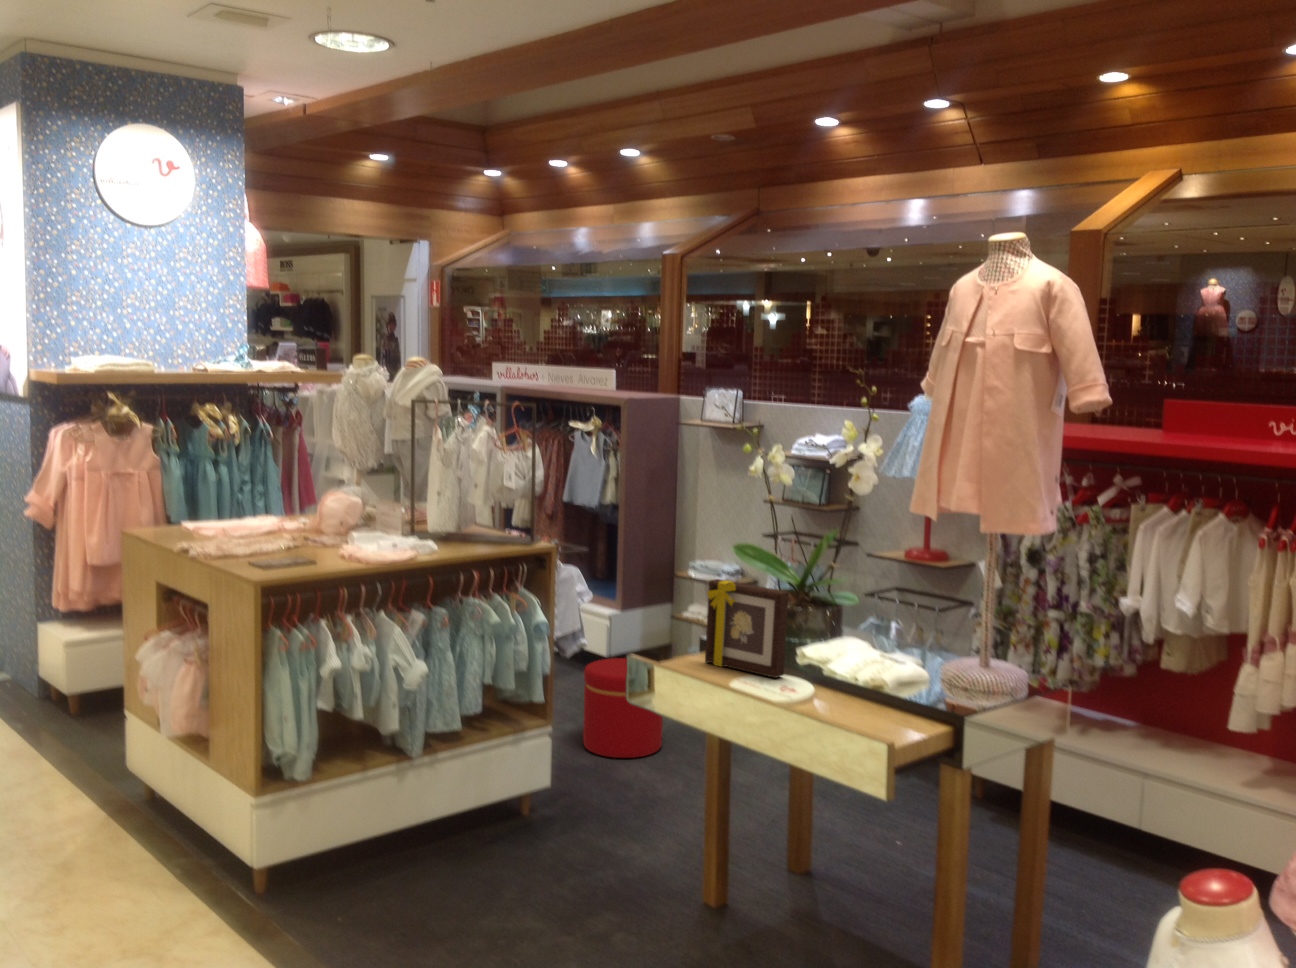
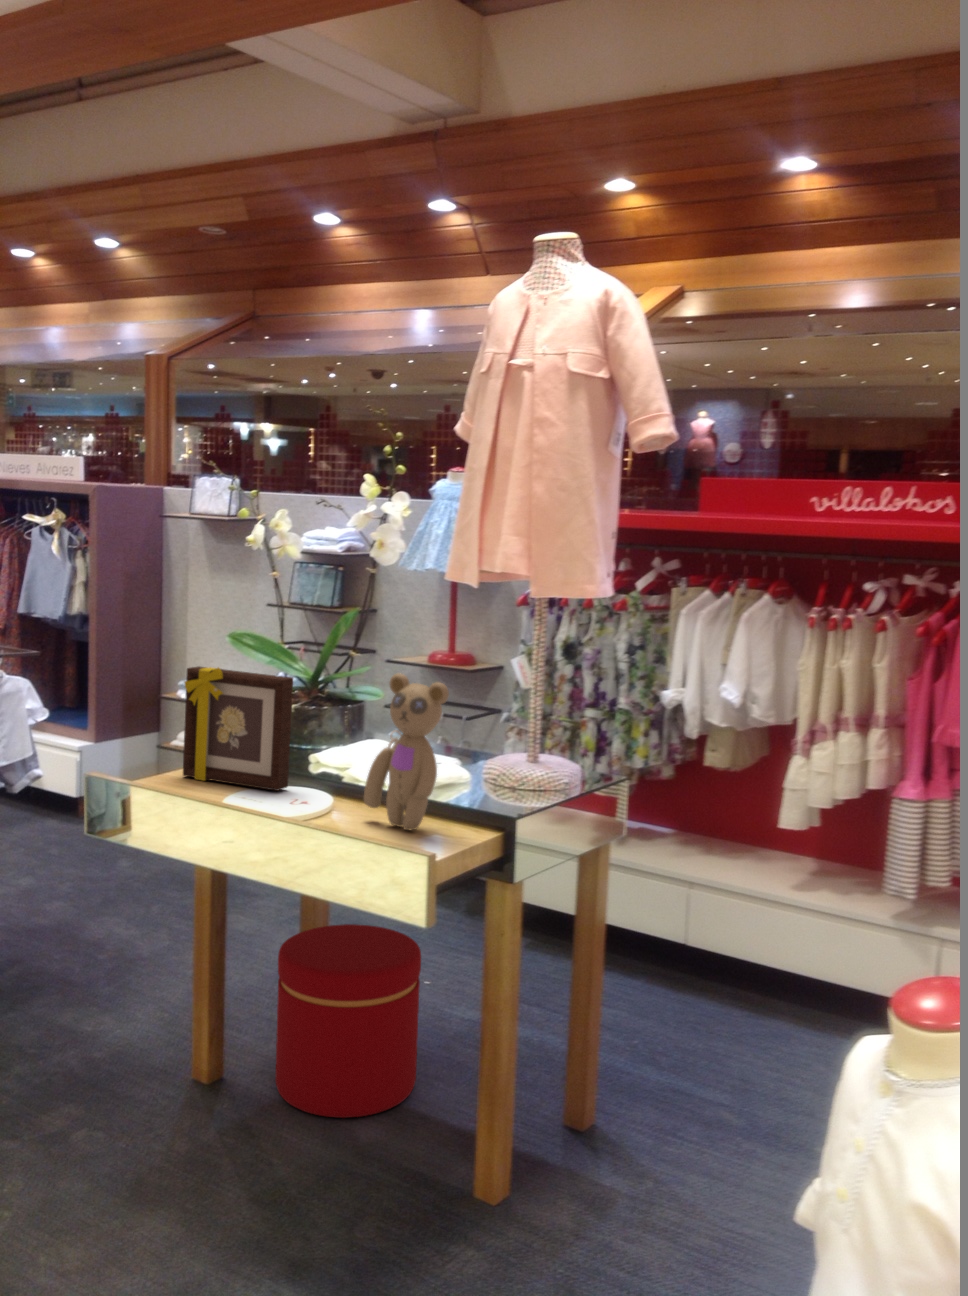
teddy bear: none [841,597,906,717] -> present [364,673,449,830]
ottoman: present [583,658,663,758] -> present [276,924,421,1118]

